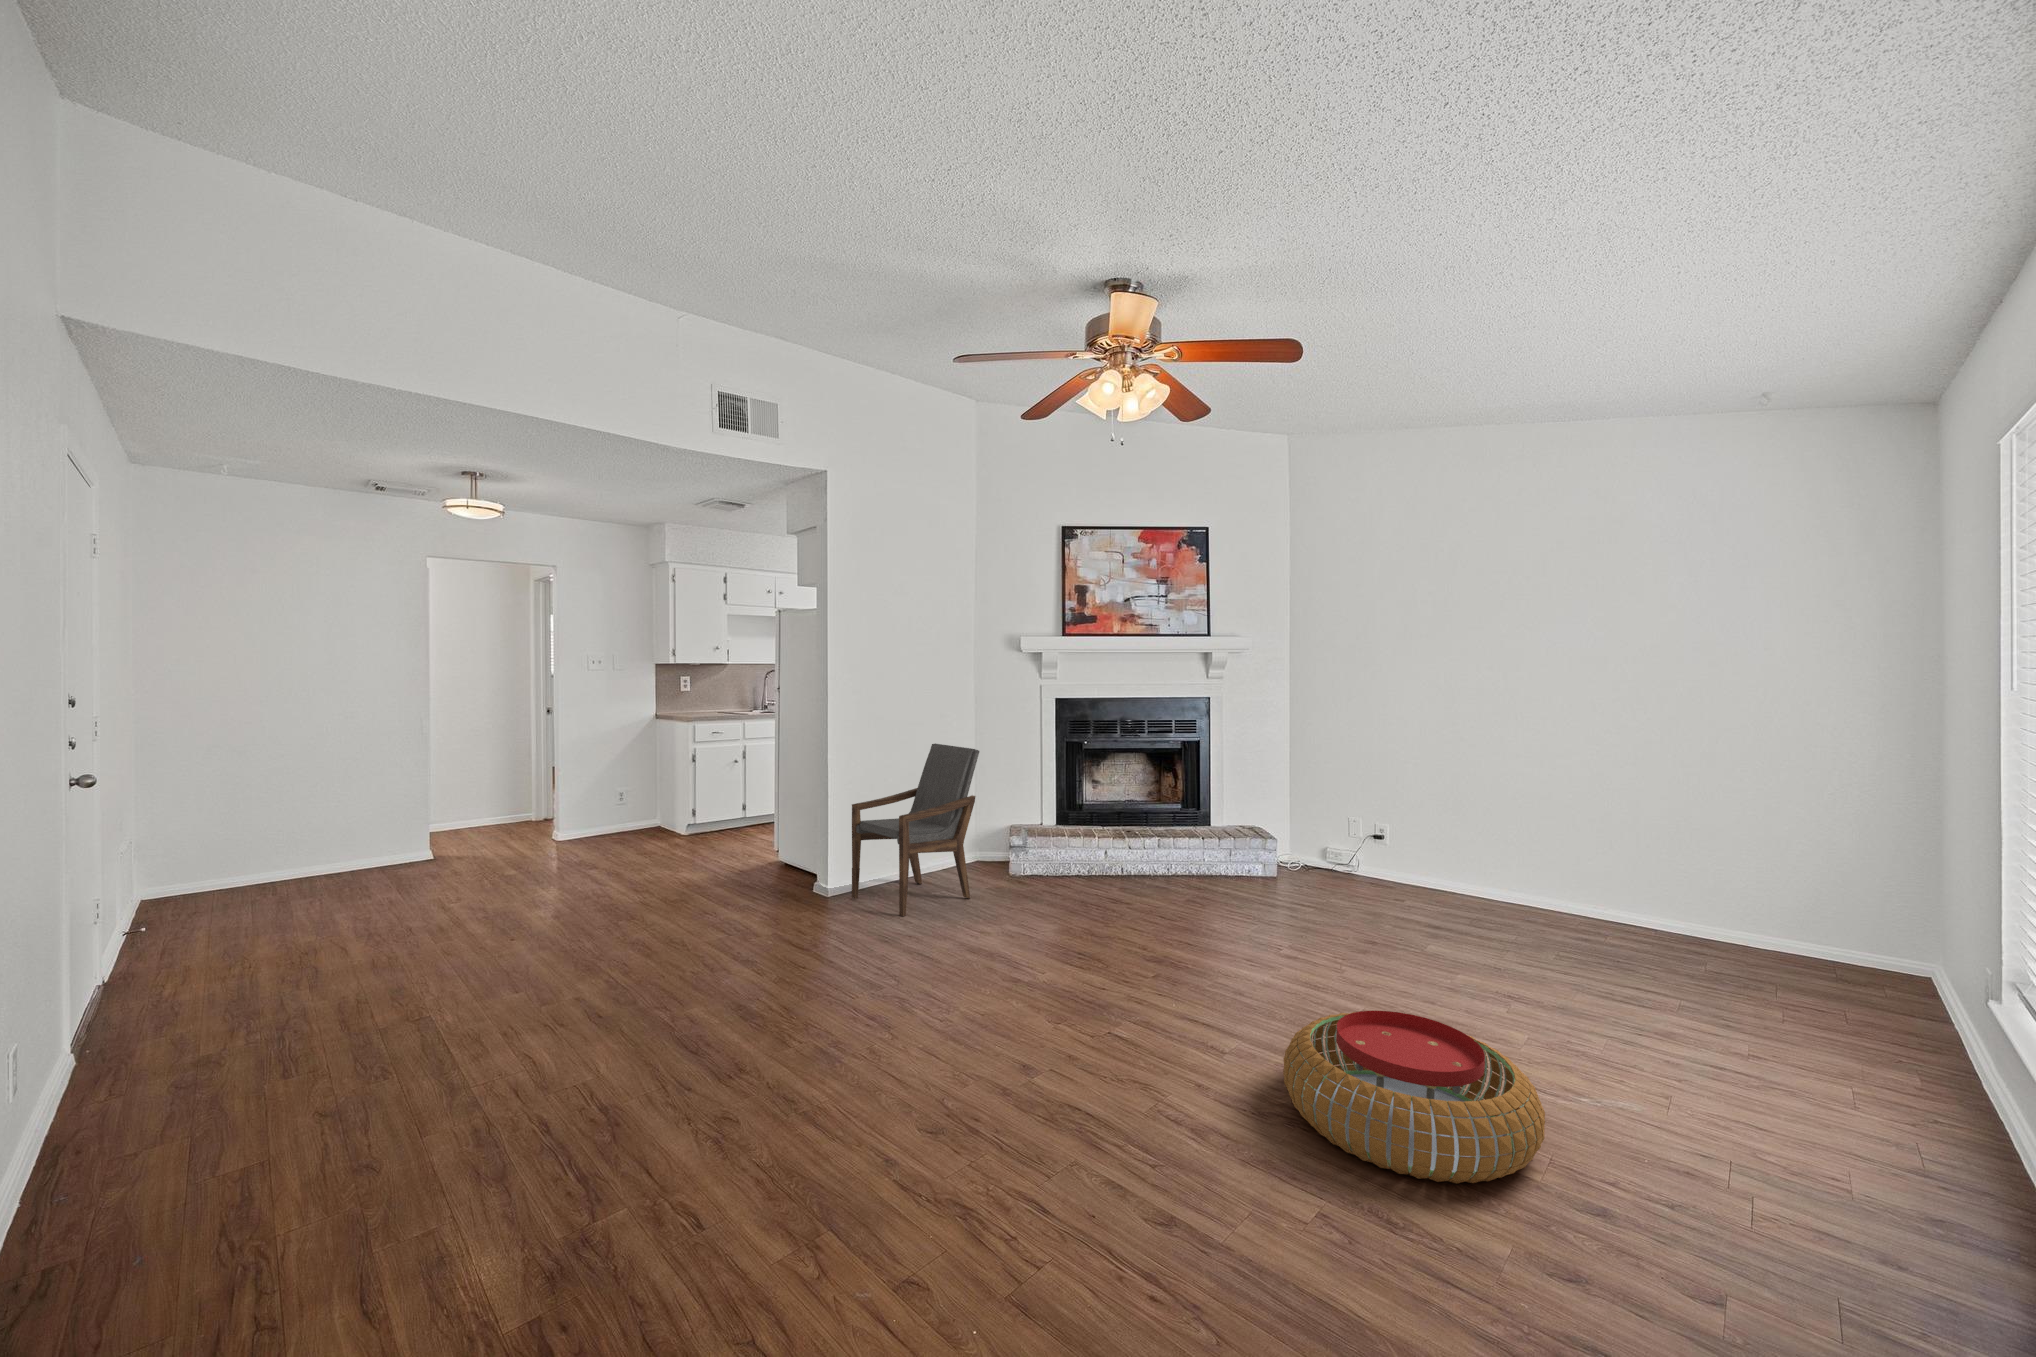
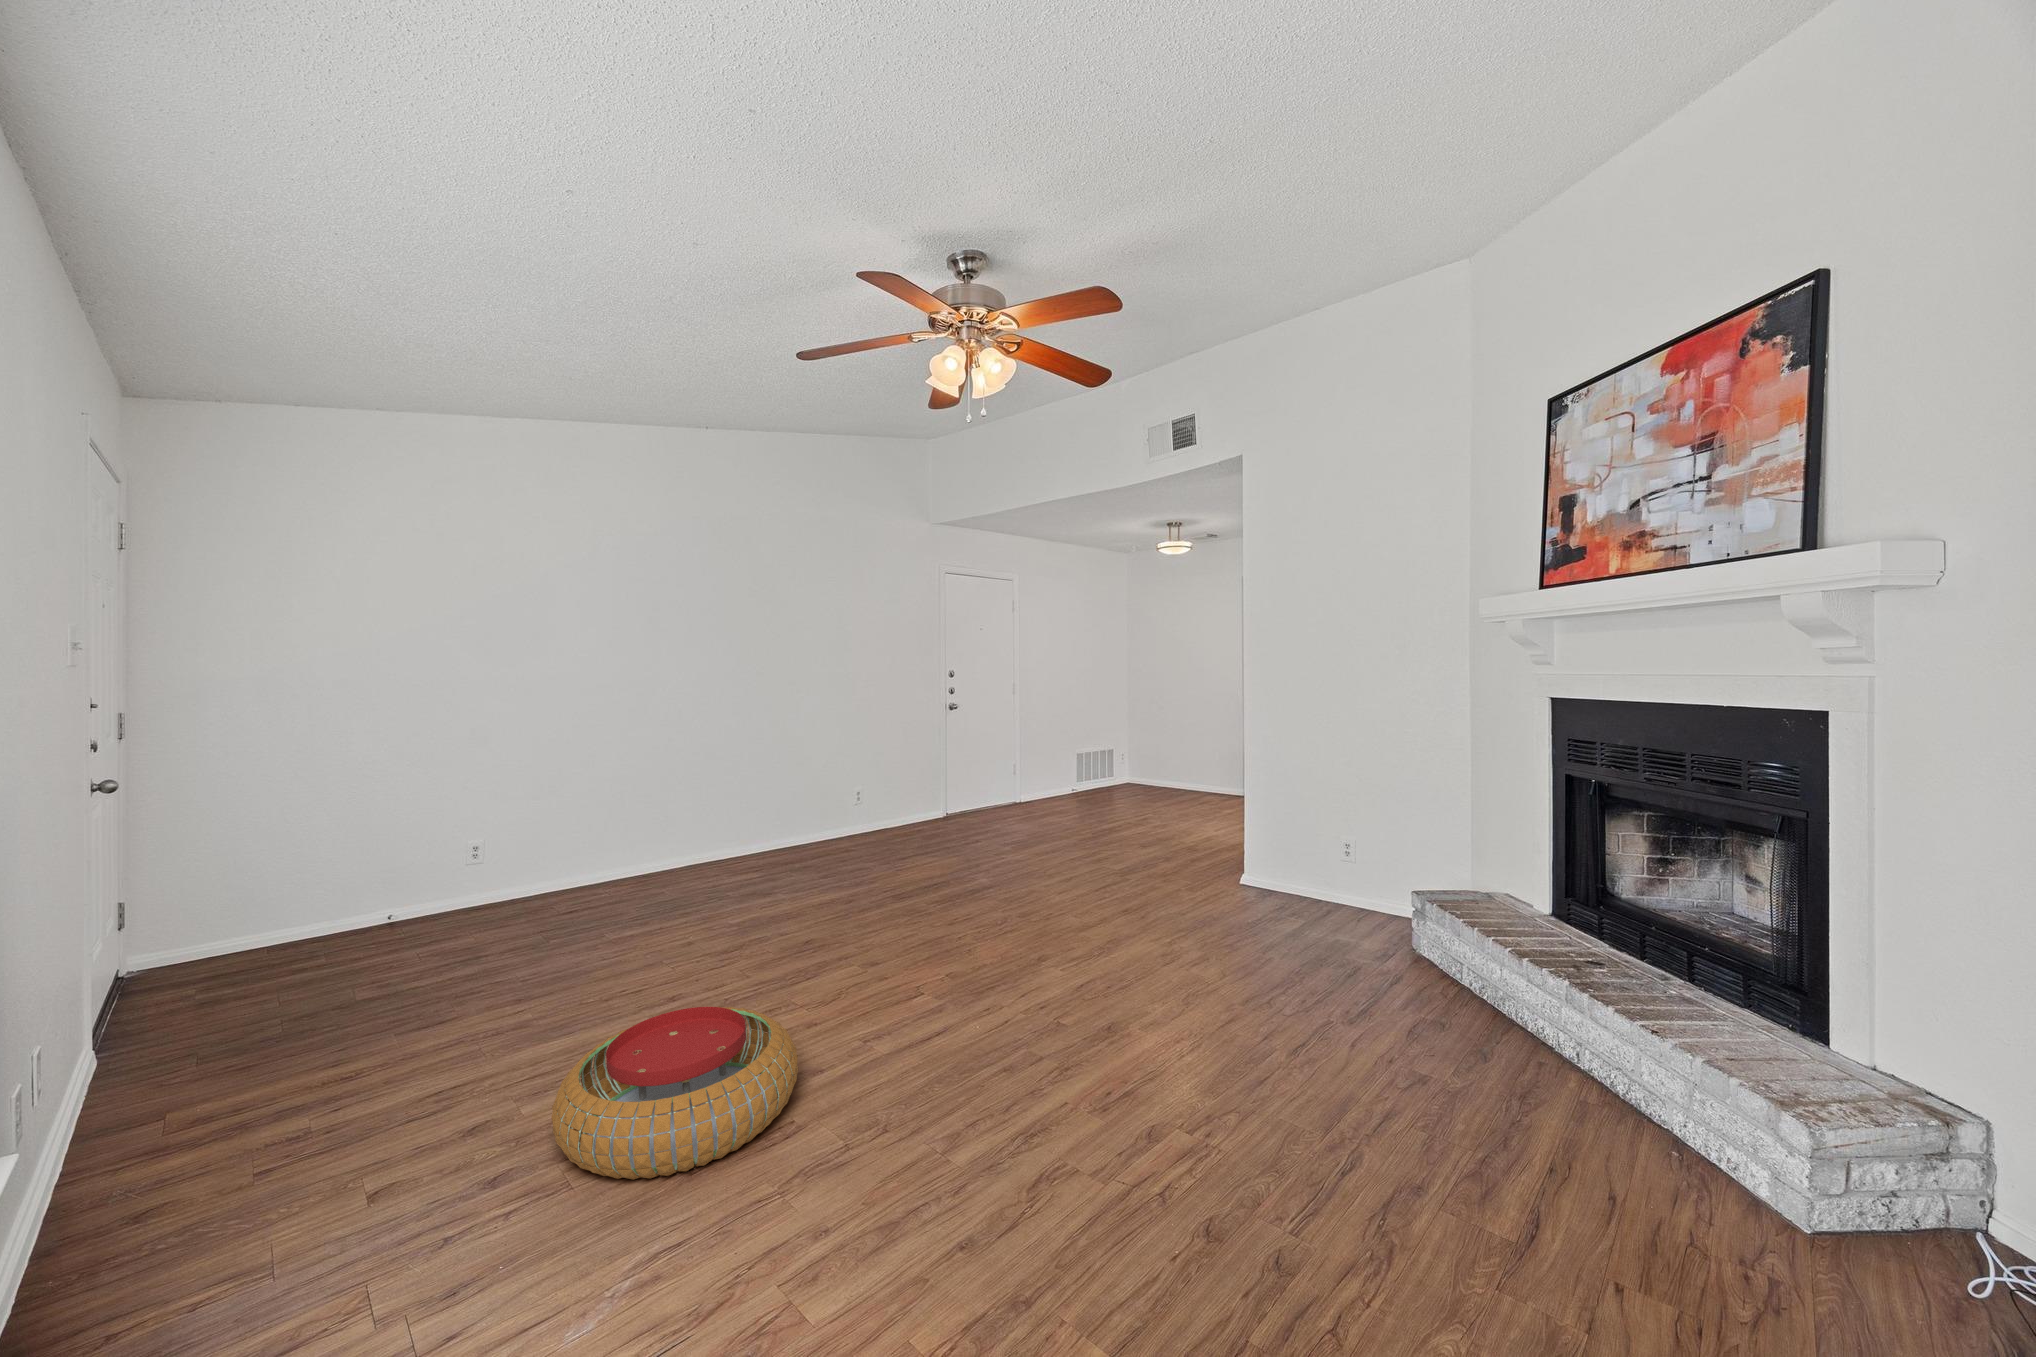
armchair: present [852,743,979,916] -> none [1193,741,1339,930]

